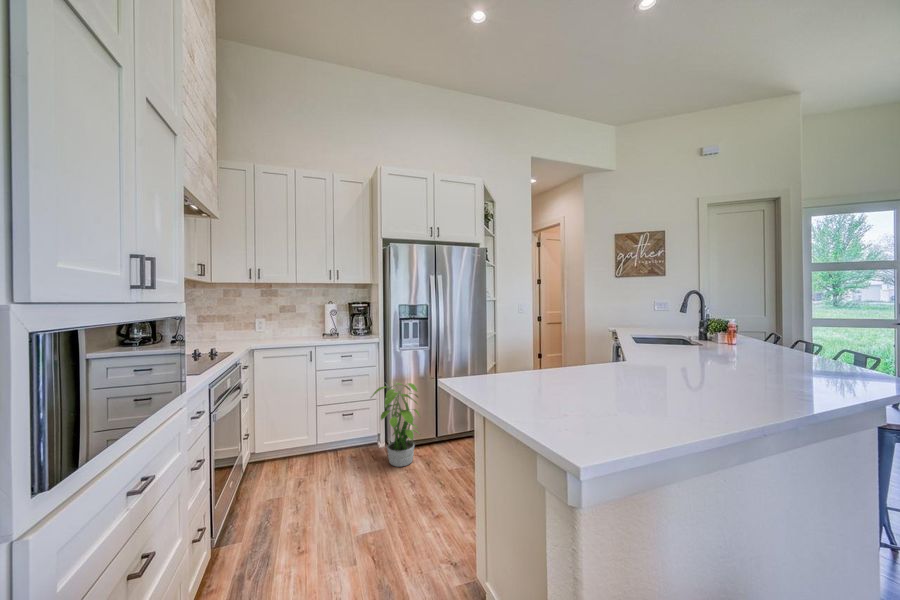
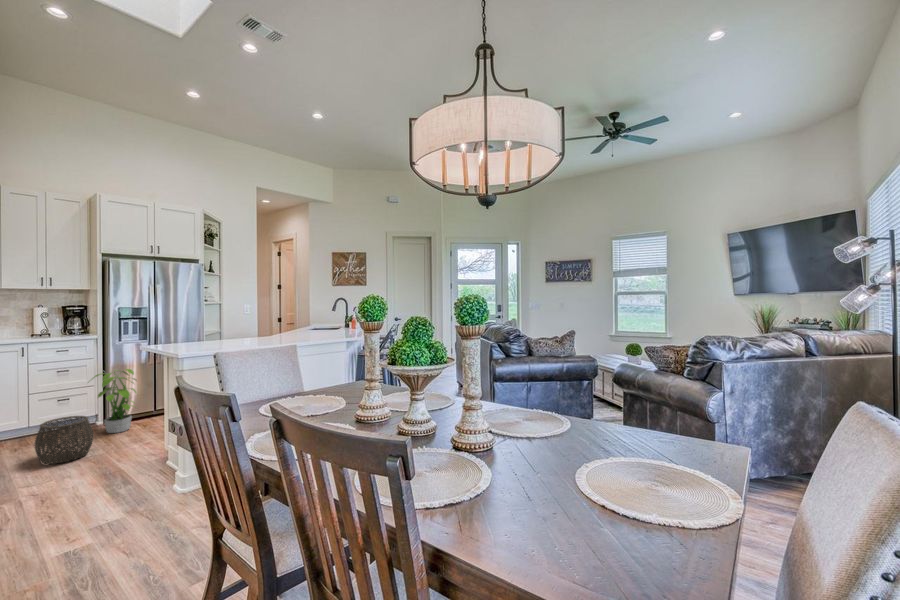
woven basket: none [316,449,378,524] -> present [35,416,93,464]

